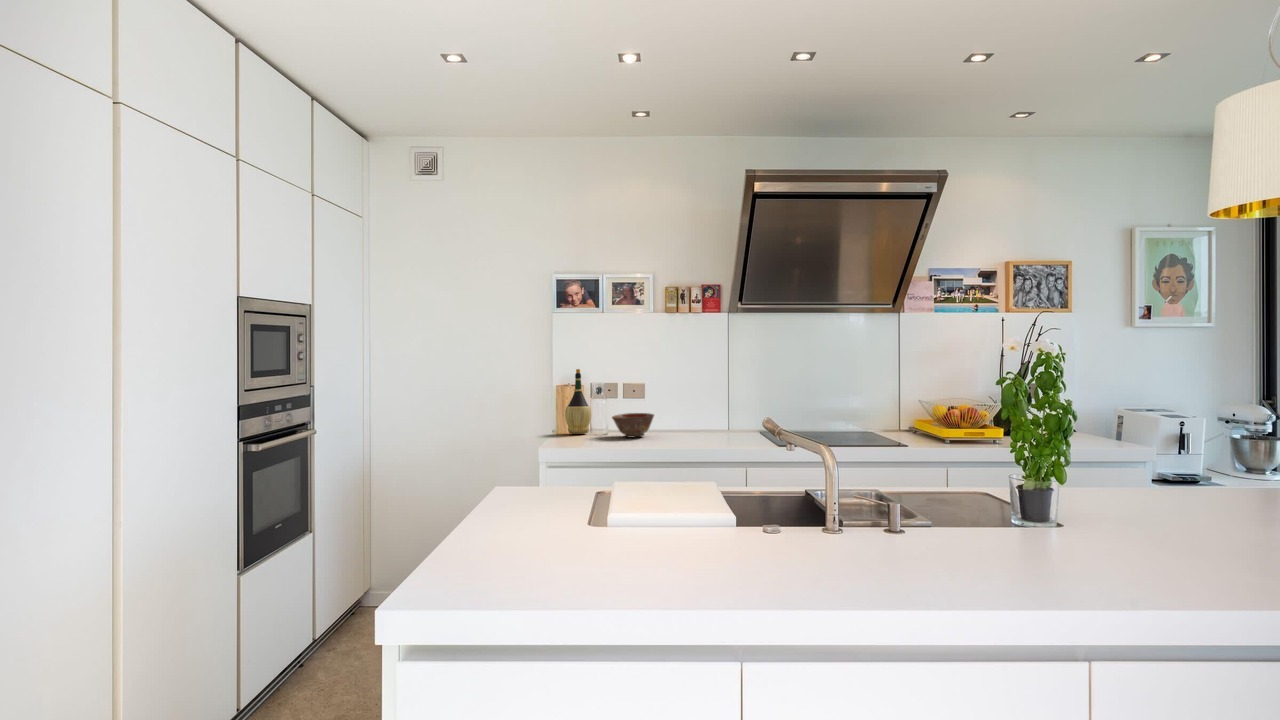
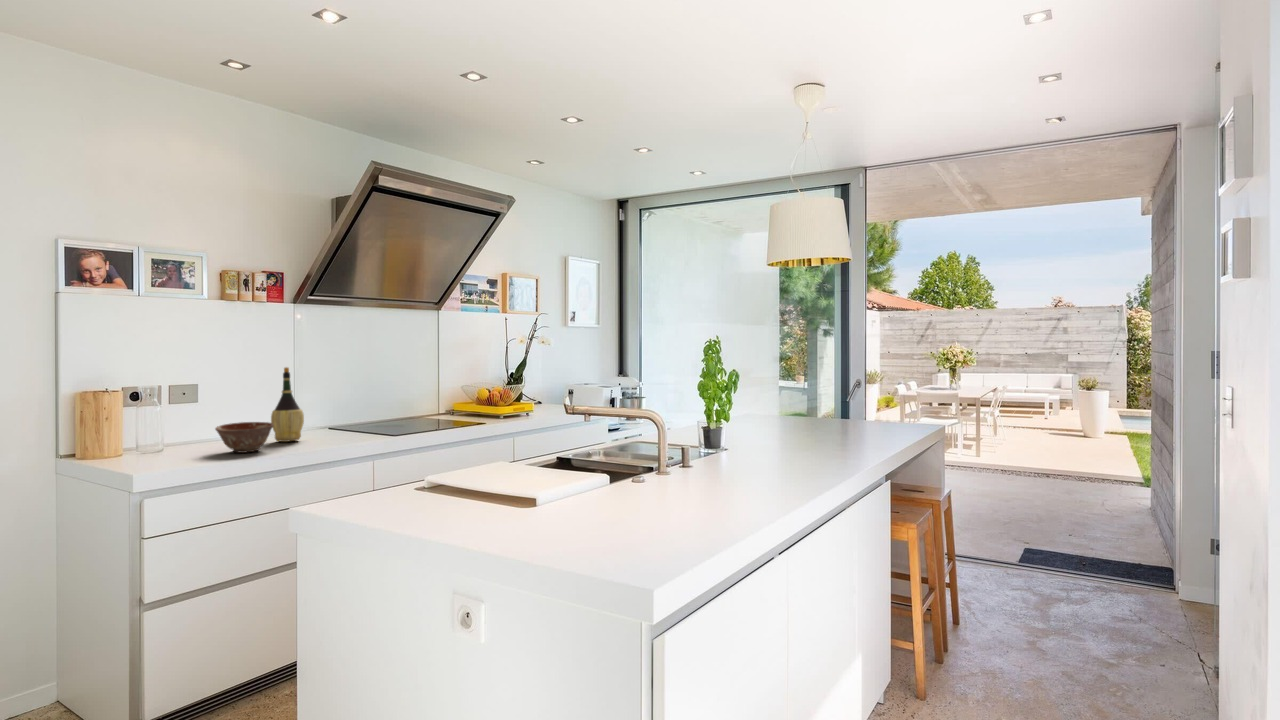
wine bottle: present [565,369,591,434] -> present [271,367,304,442]

